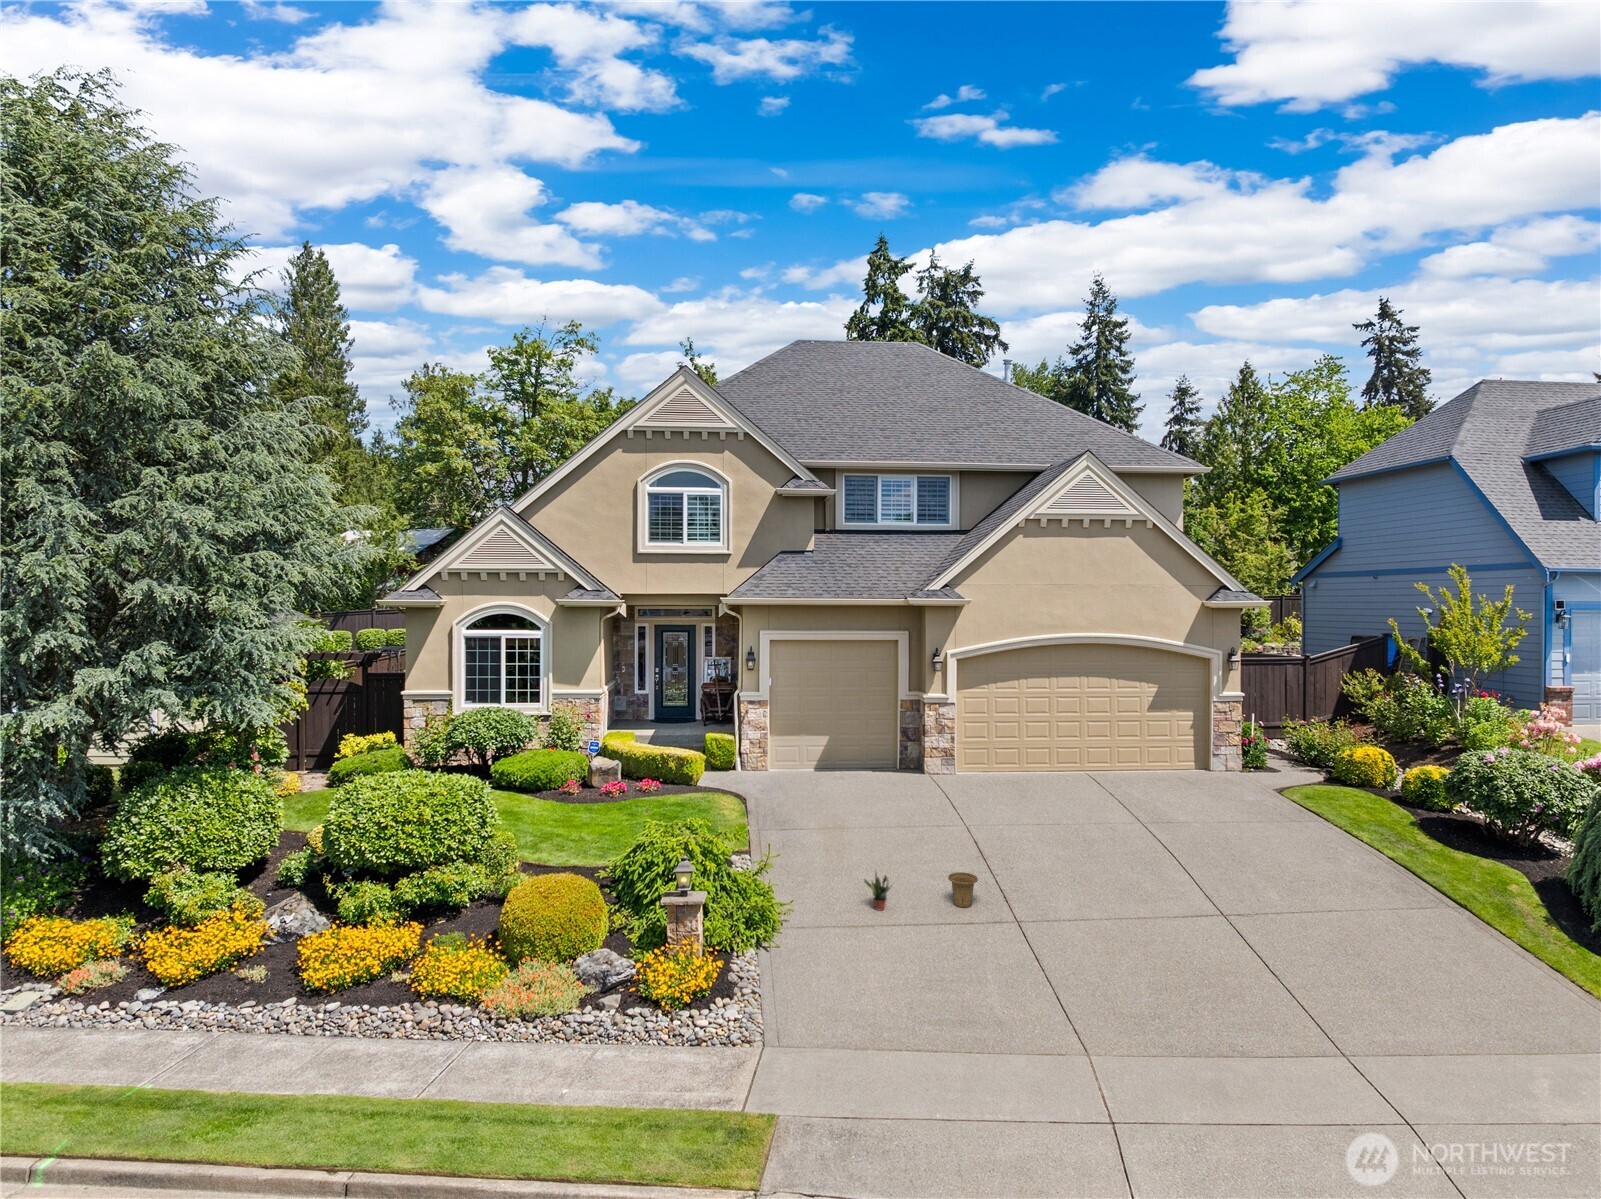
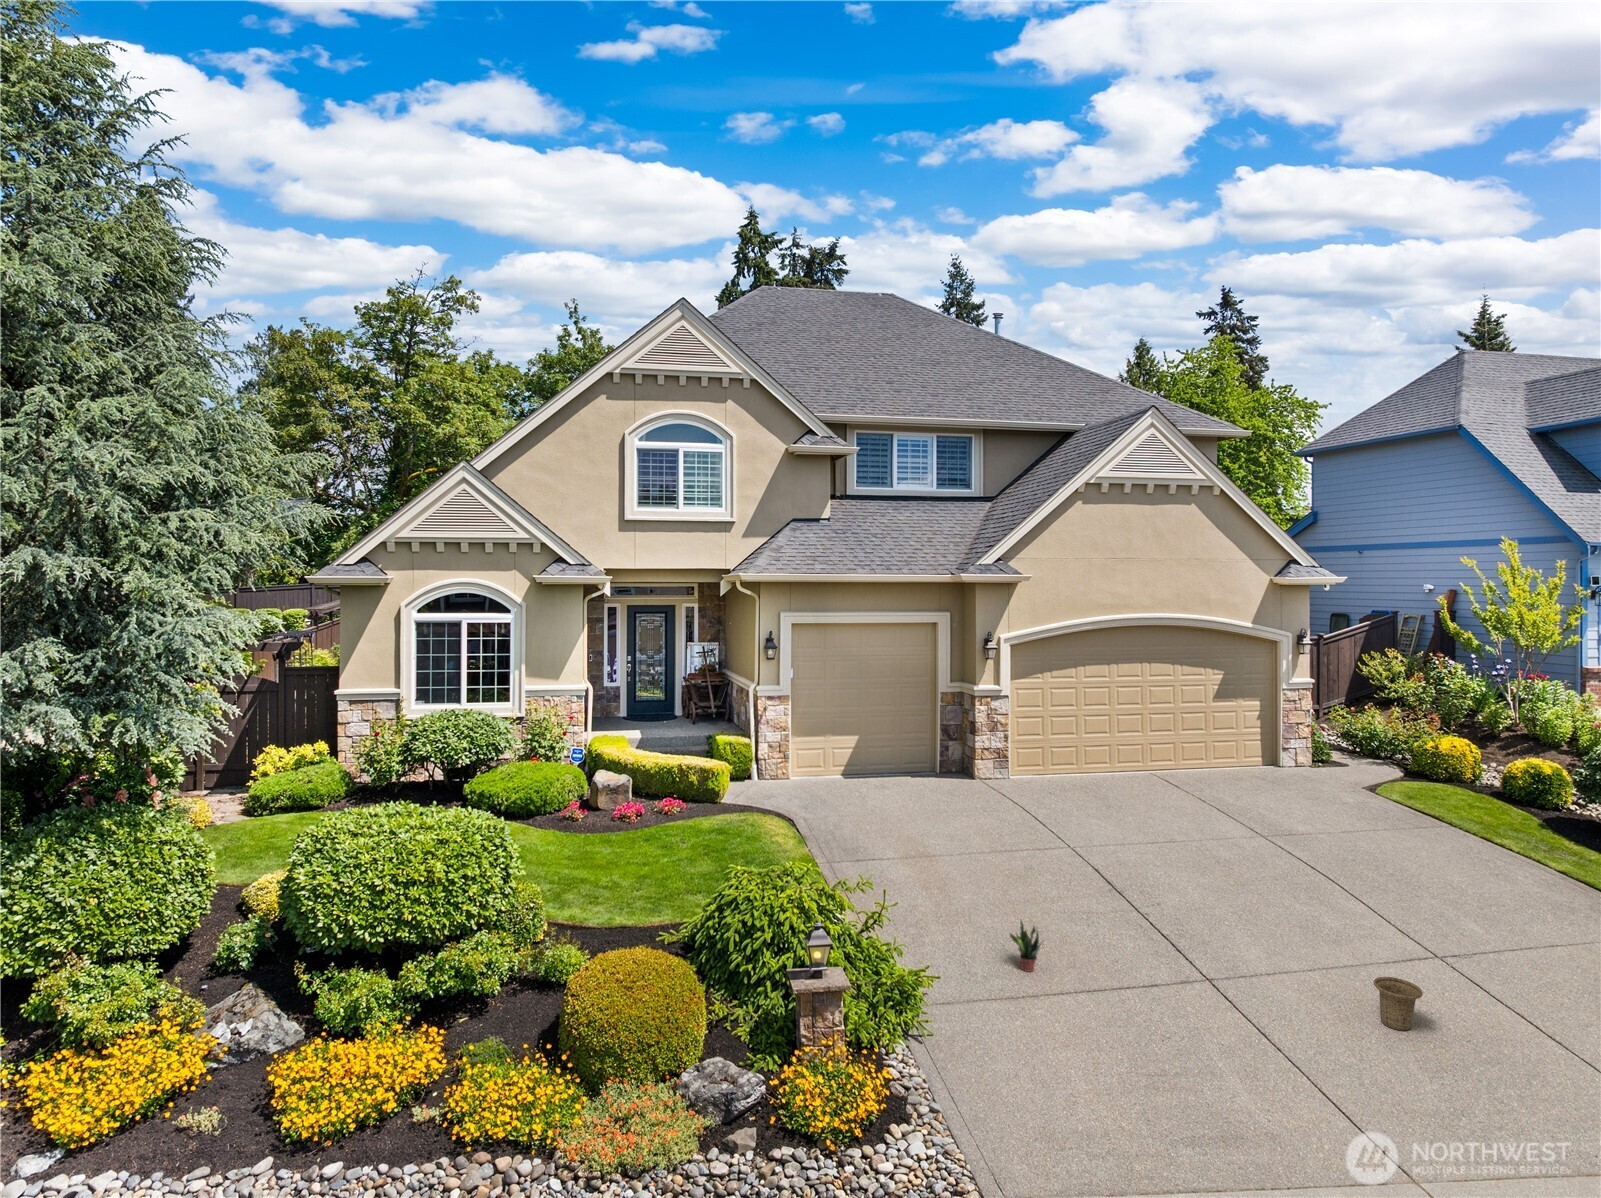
basket: present [948,872,978,908] -> present [1374,977,1423,1031]

